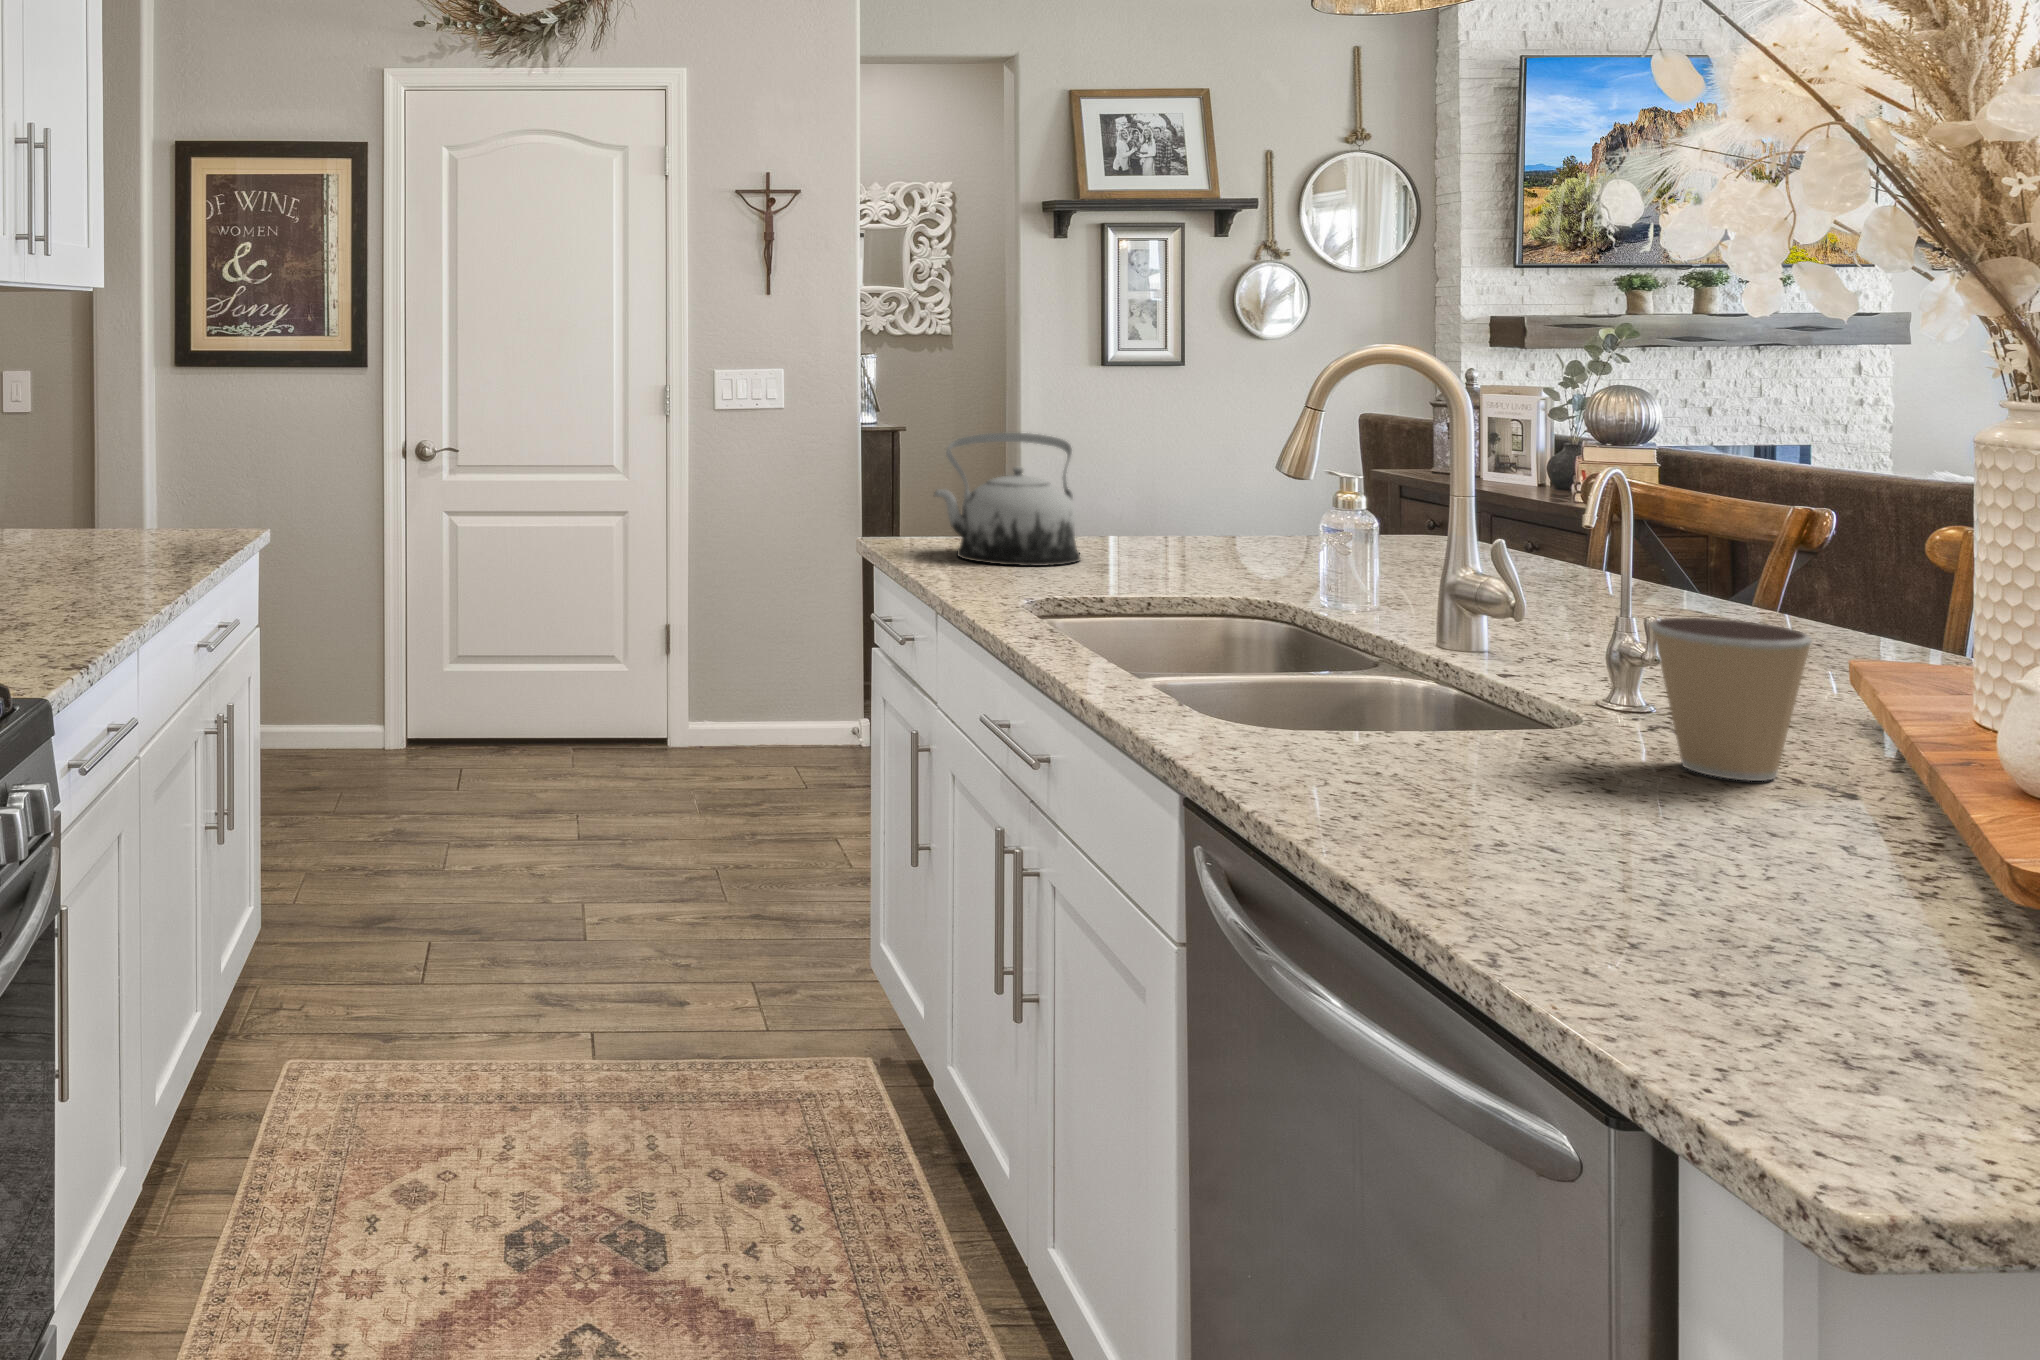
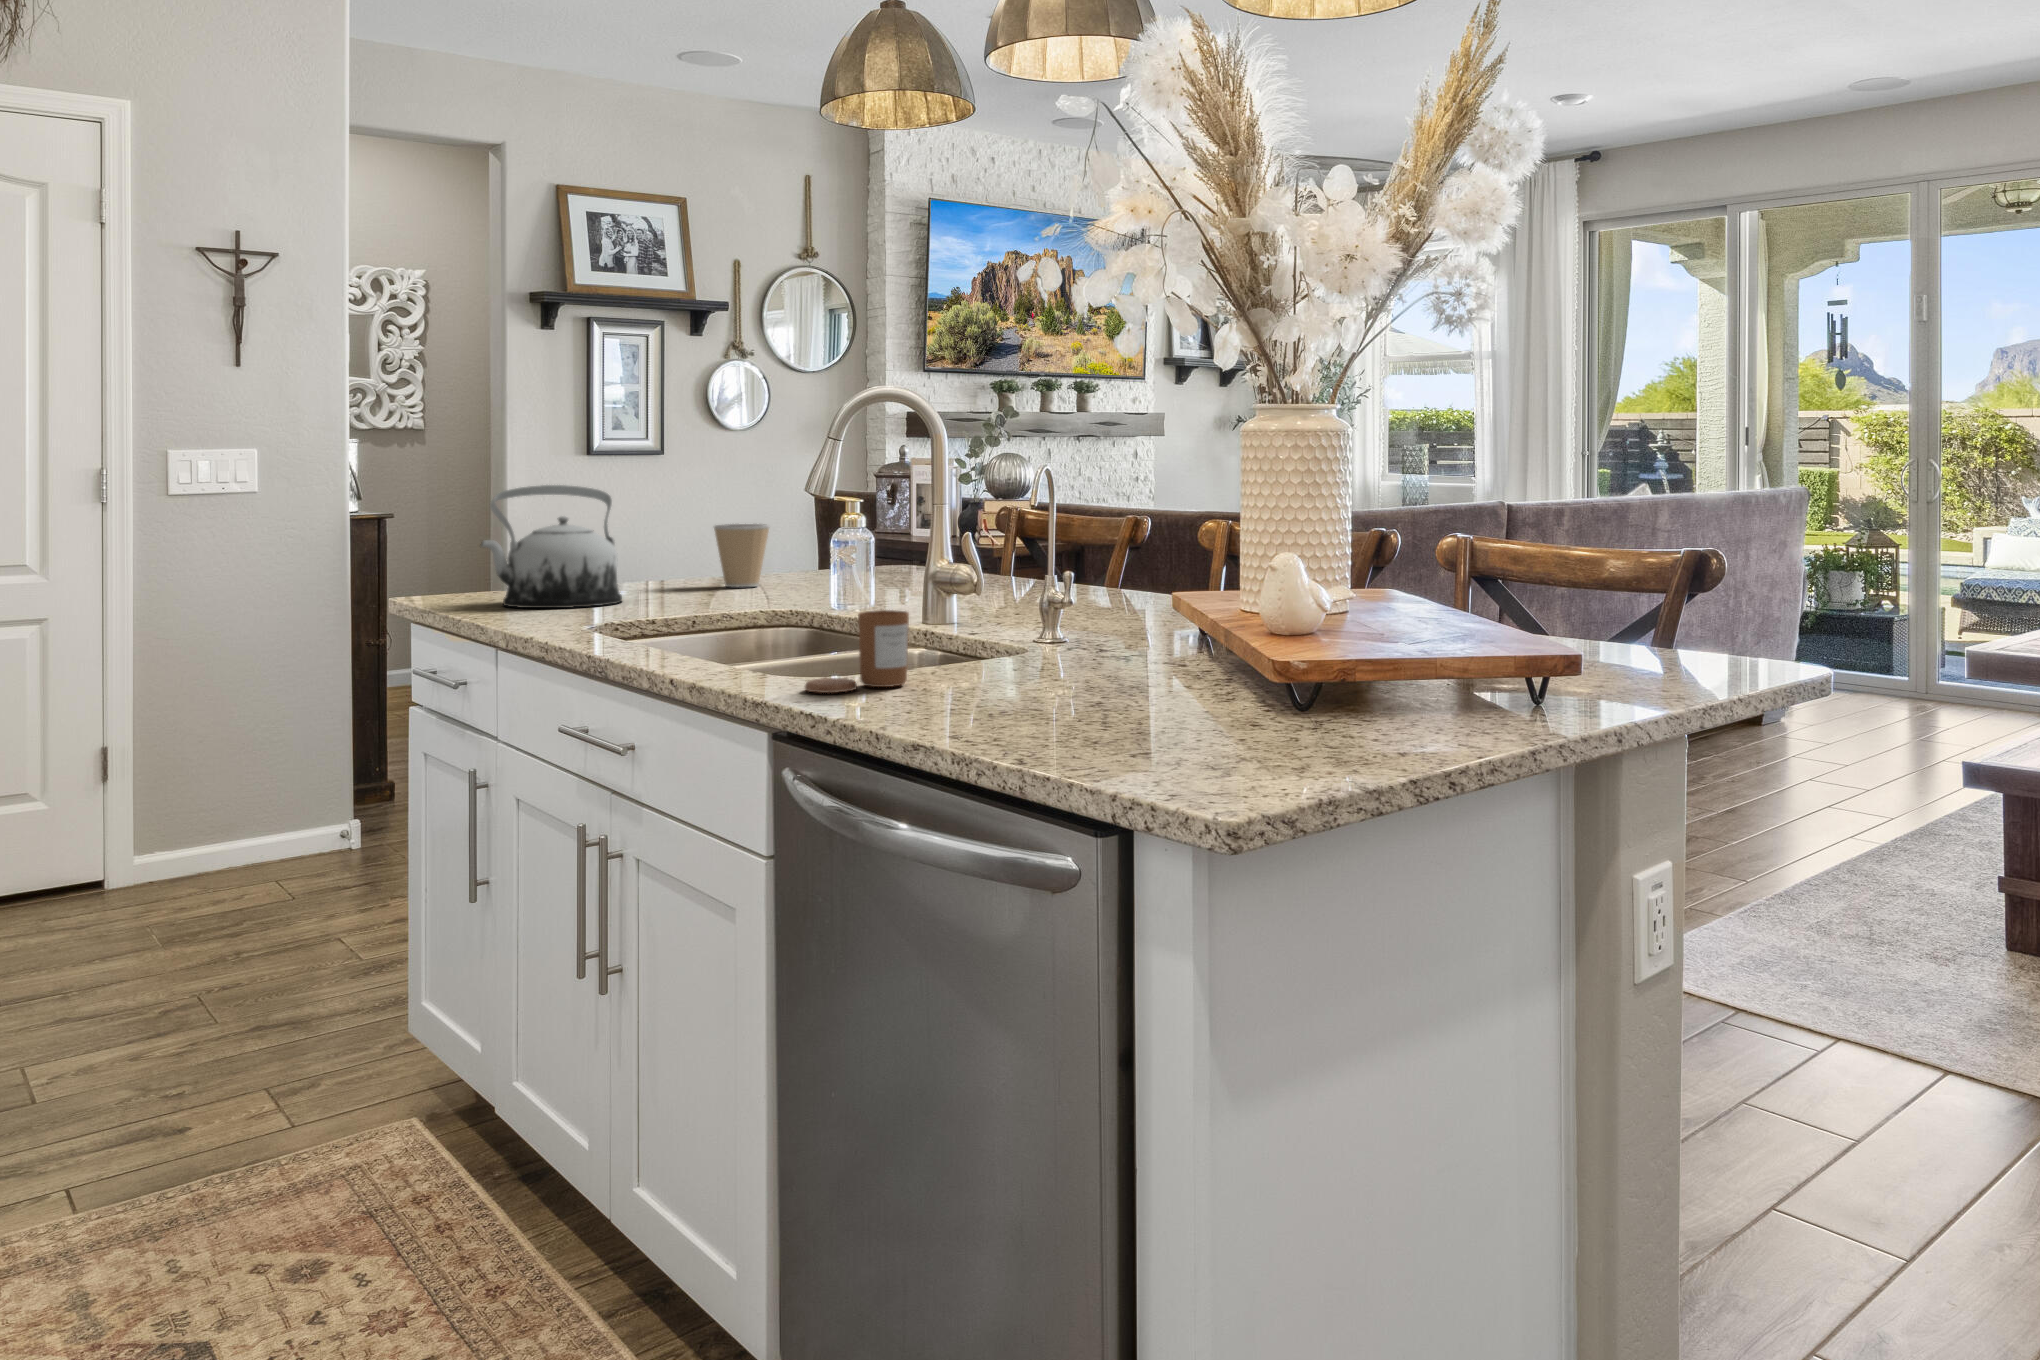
coffee cup: present [1651,618,1812,781] -> present [714,524,770,587]
candle: none [1225,659,1372,763] -> present [805,610,909,693]

